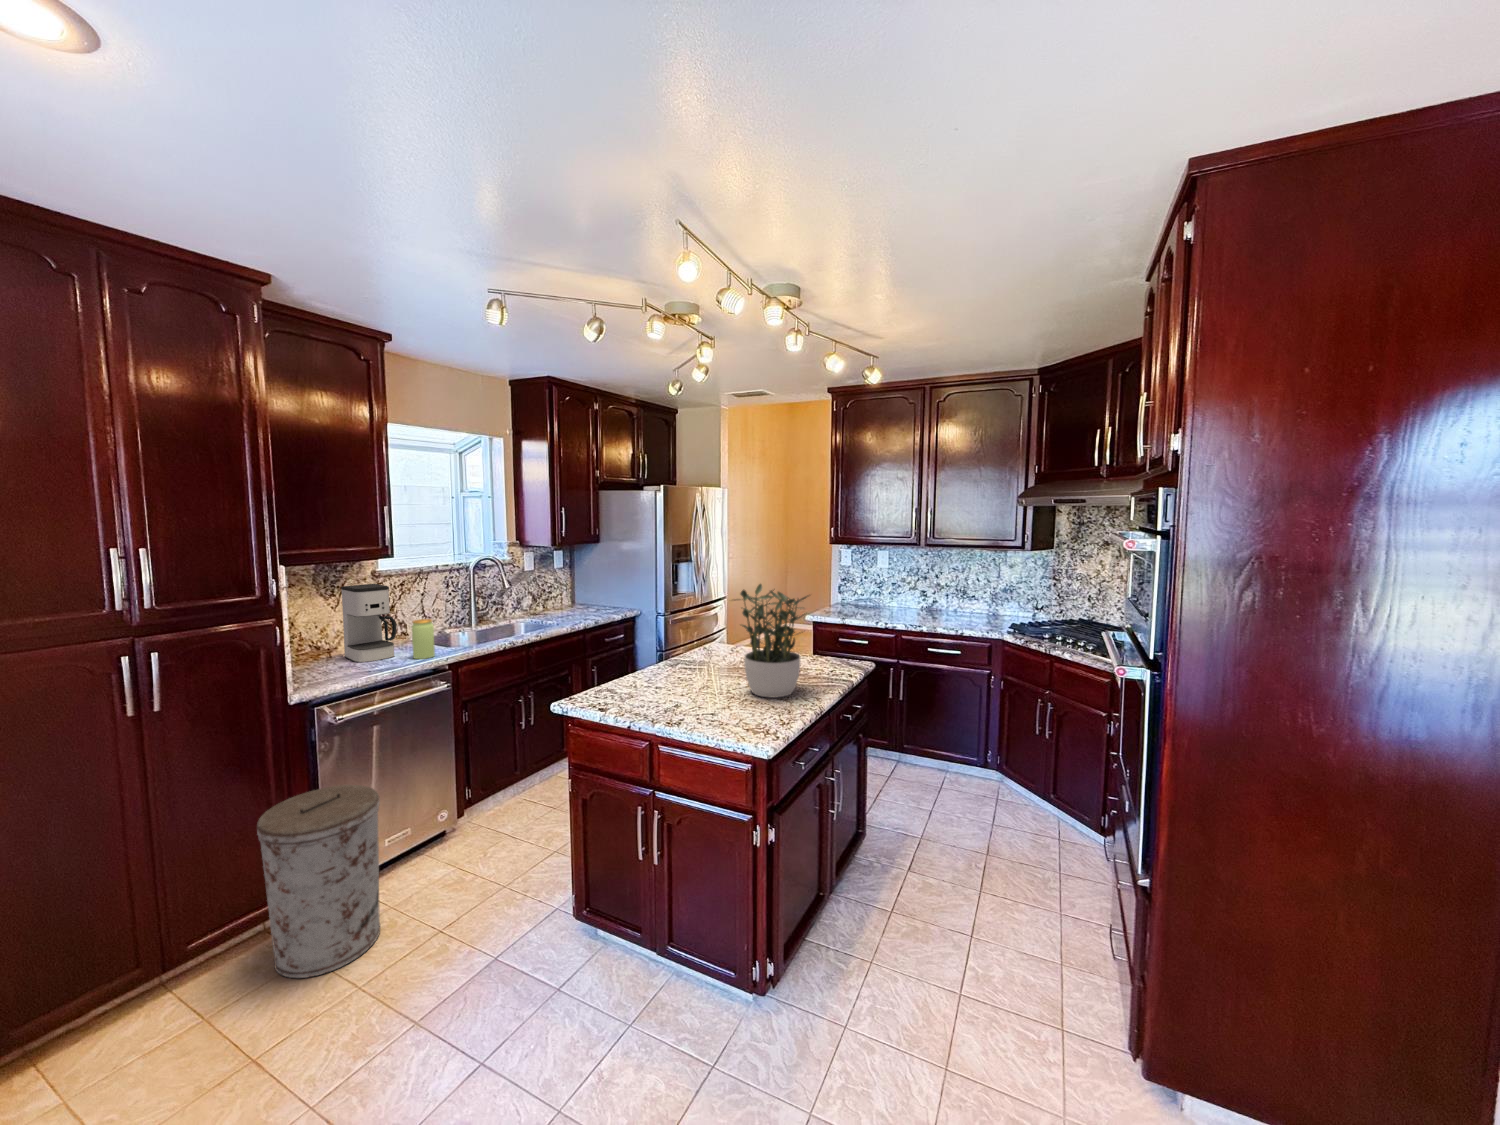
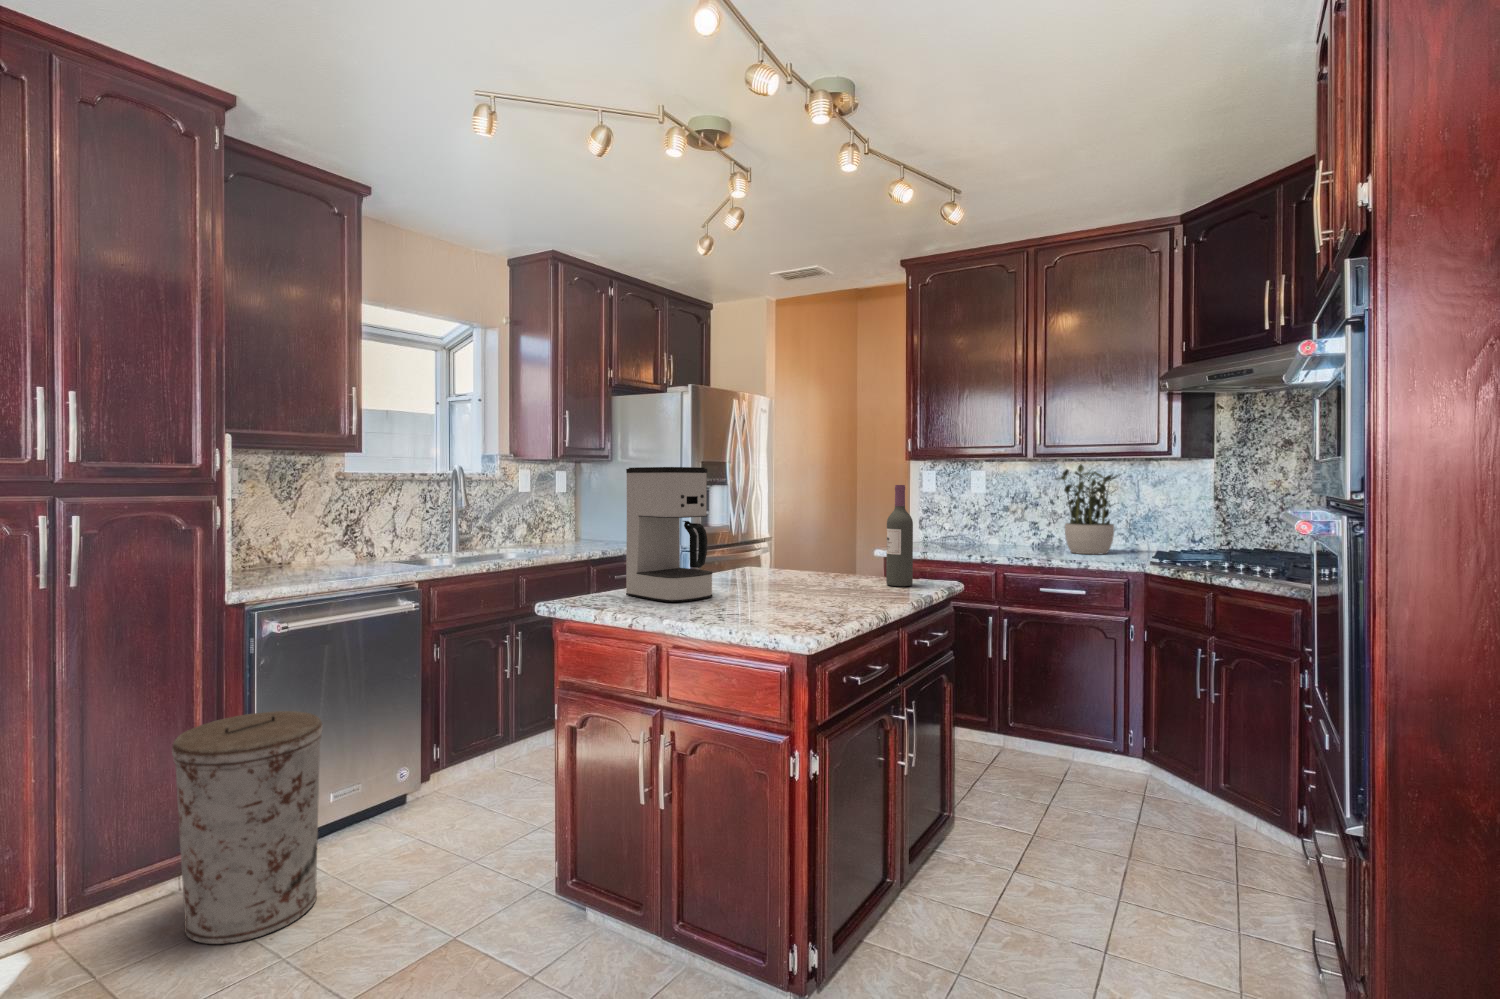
coffee maker: present [341,584,397,663] -> present [626,467,713,602]
potted plant: present [741,584,808,697] -> present [1056,465,1118,554]
wine bottle: none [820,601,840,678] -> present [886,485,913,586]
jar: present [412,619,435,659] -> none [377,528,404,576]

